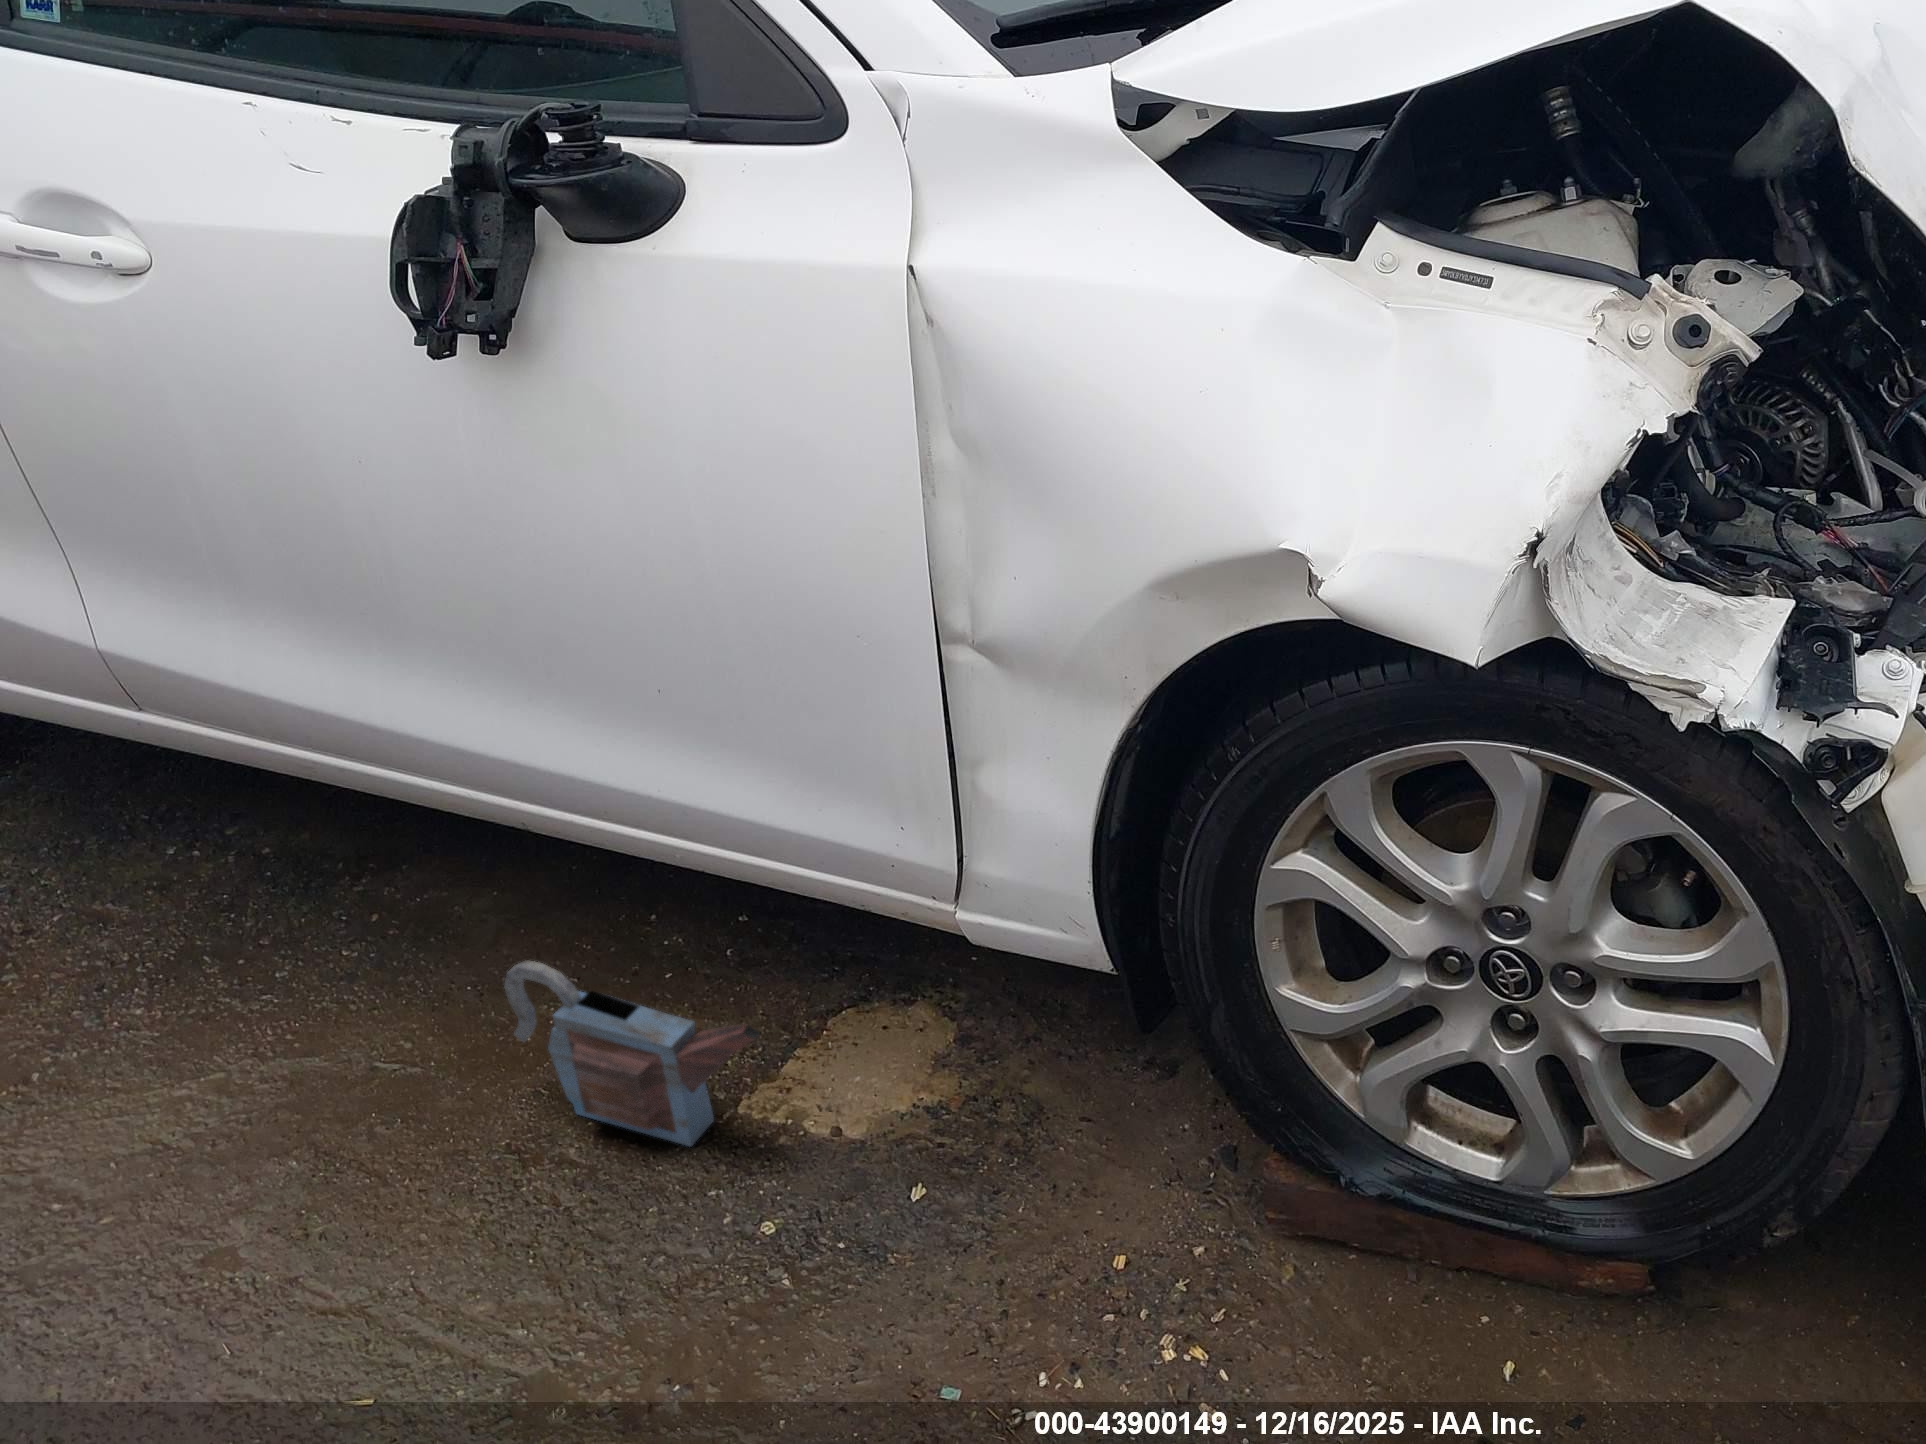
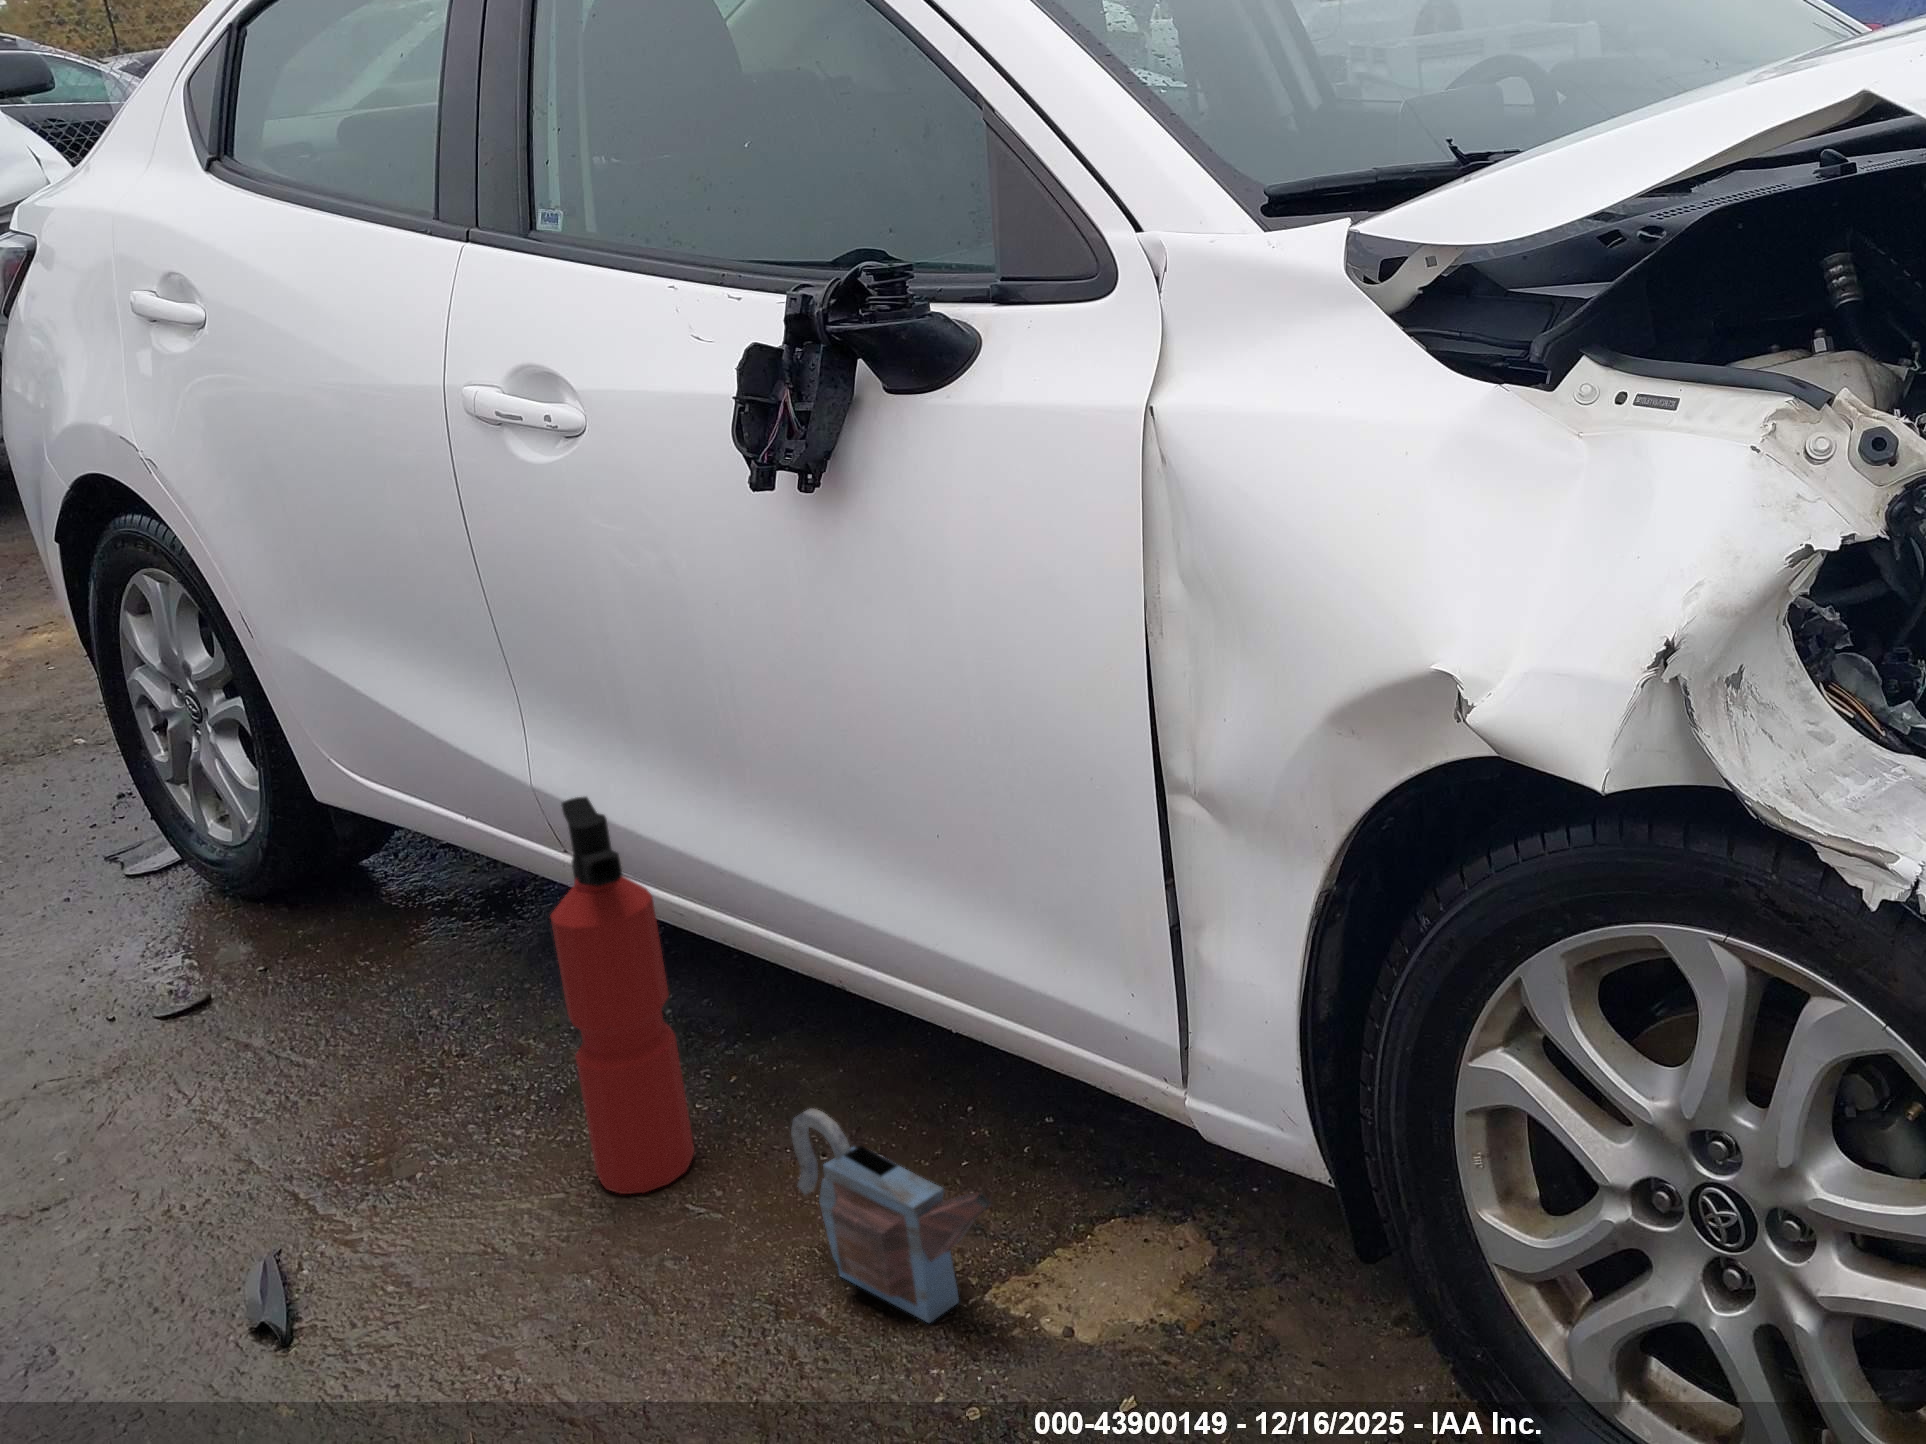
fire extinguisher: none [162,664,358,1065] -> present [551,797,695,1194]

